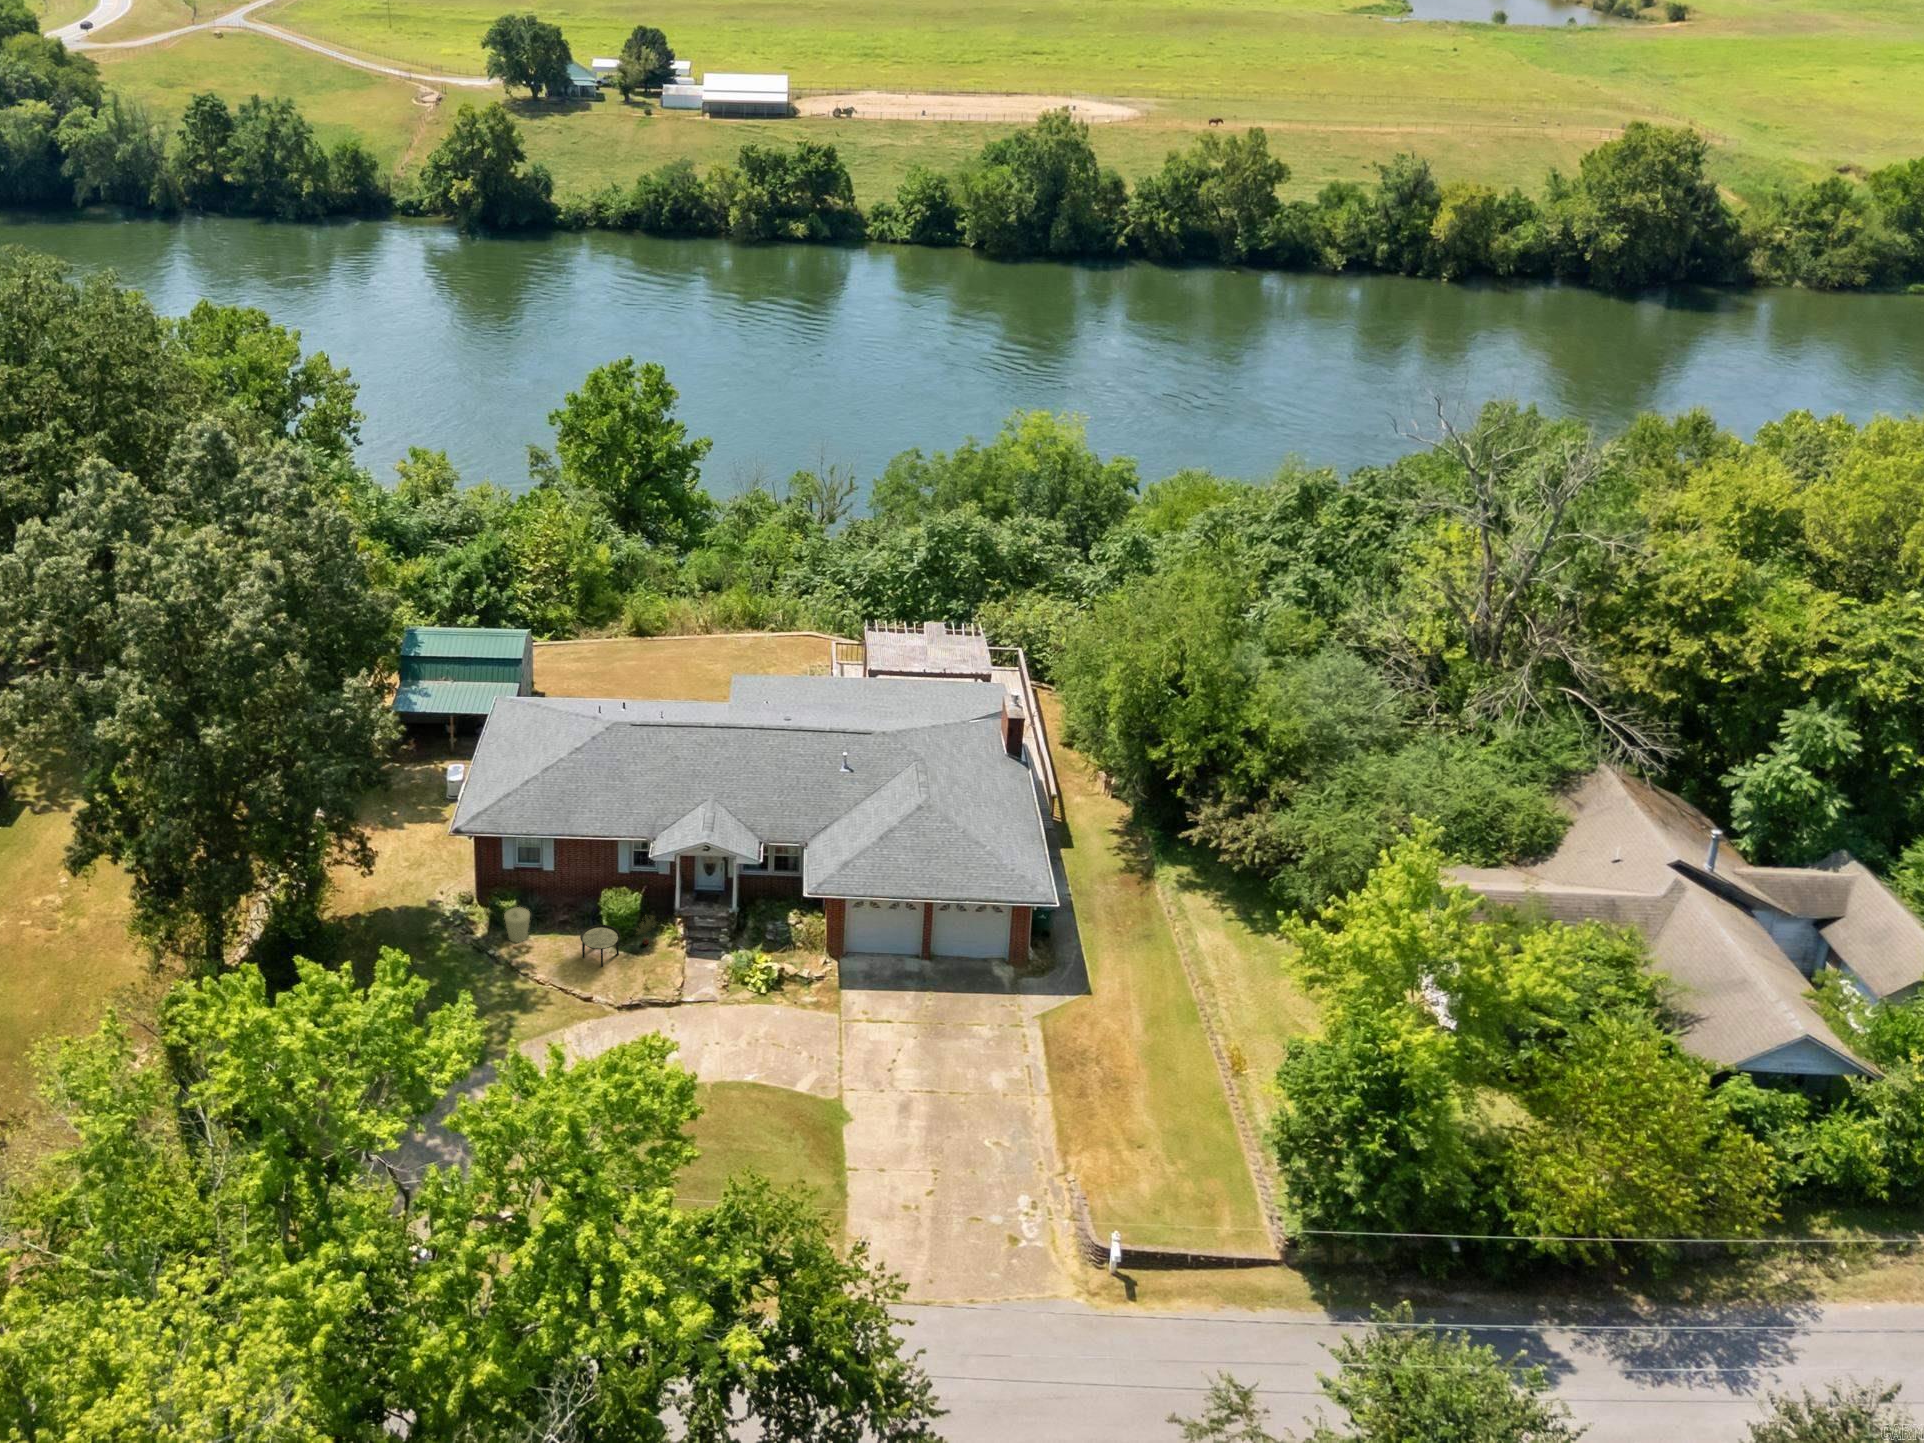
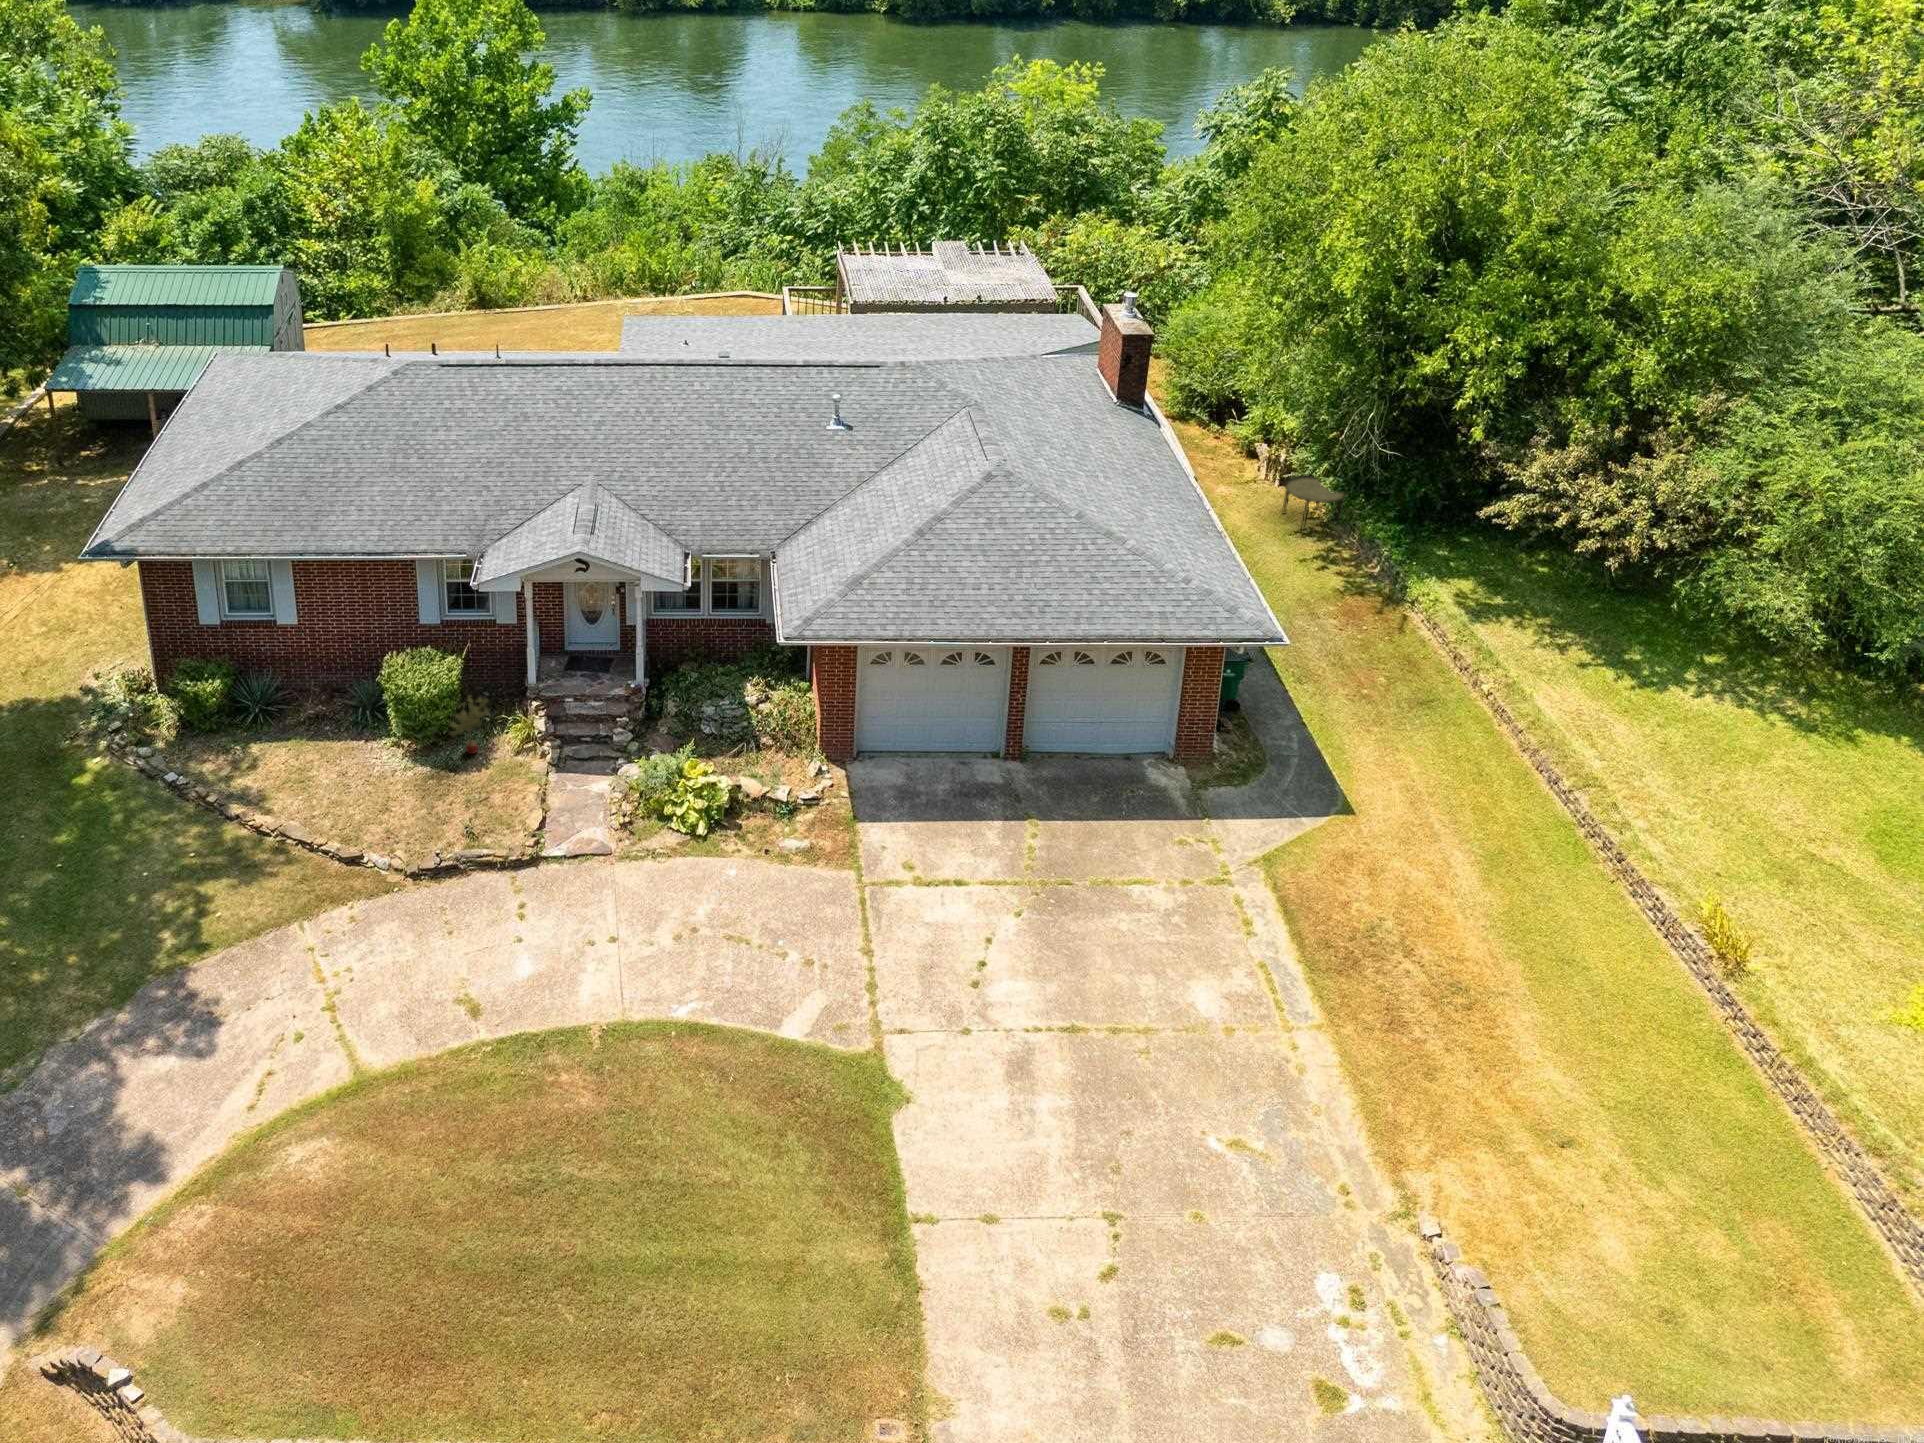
trash can: present [504,907,530,942] -> none [193,694,245,760]
round table: present [580,925,620,967] -> present [1282,475,1347,529]

